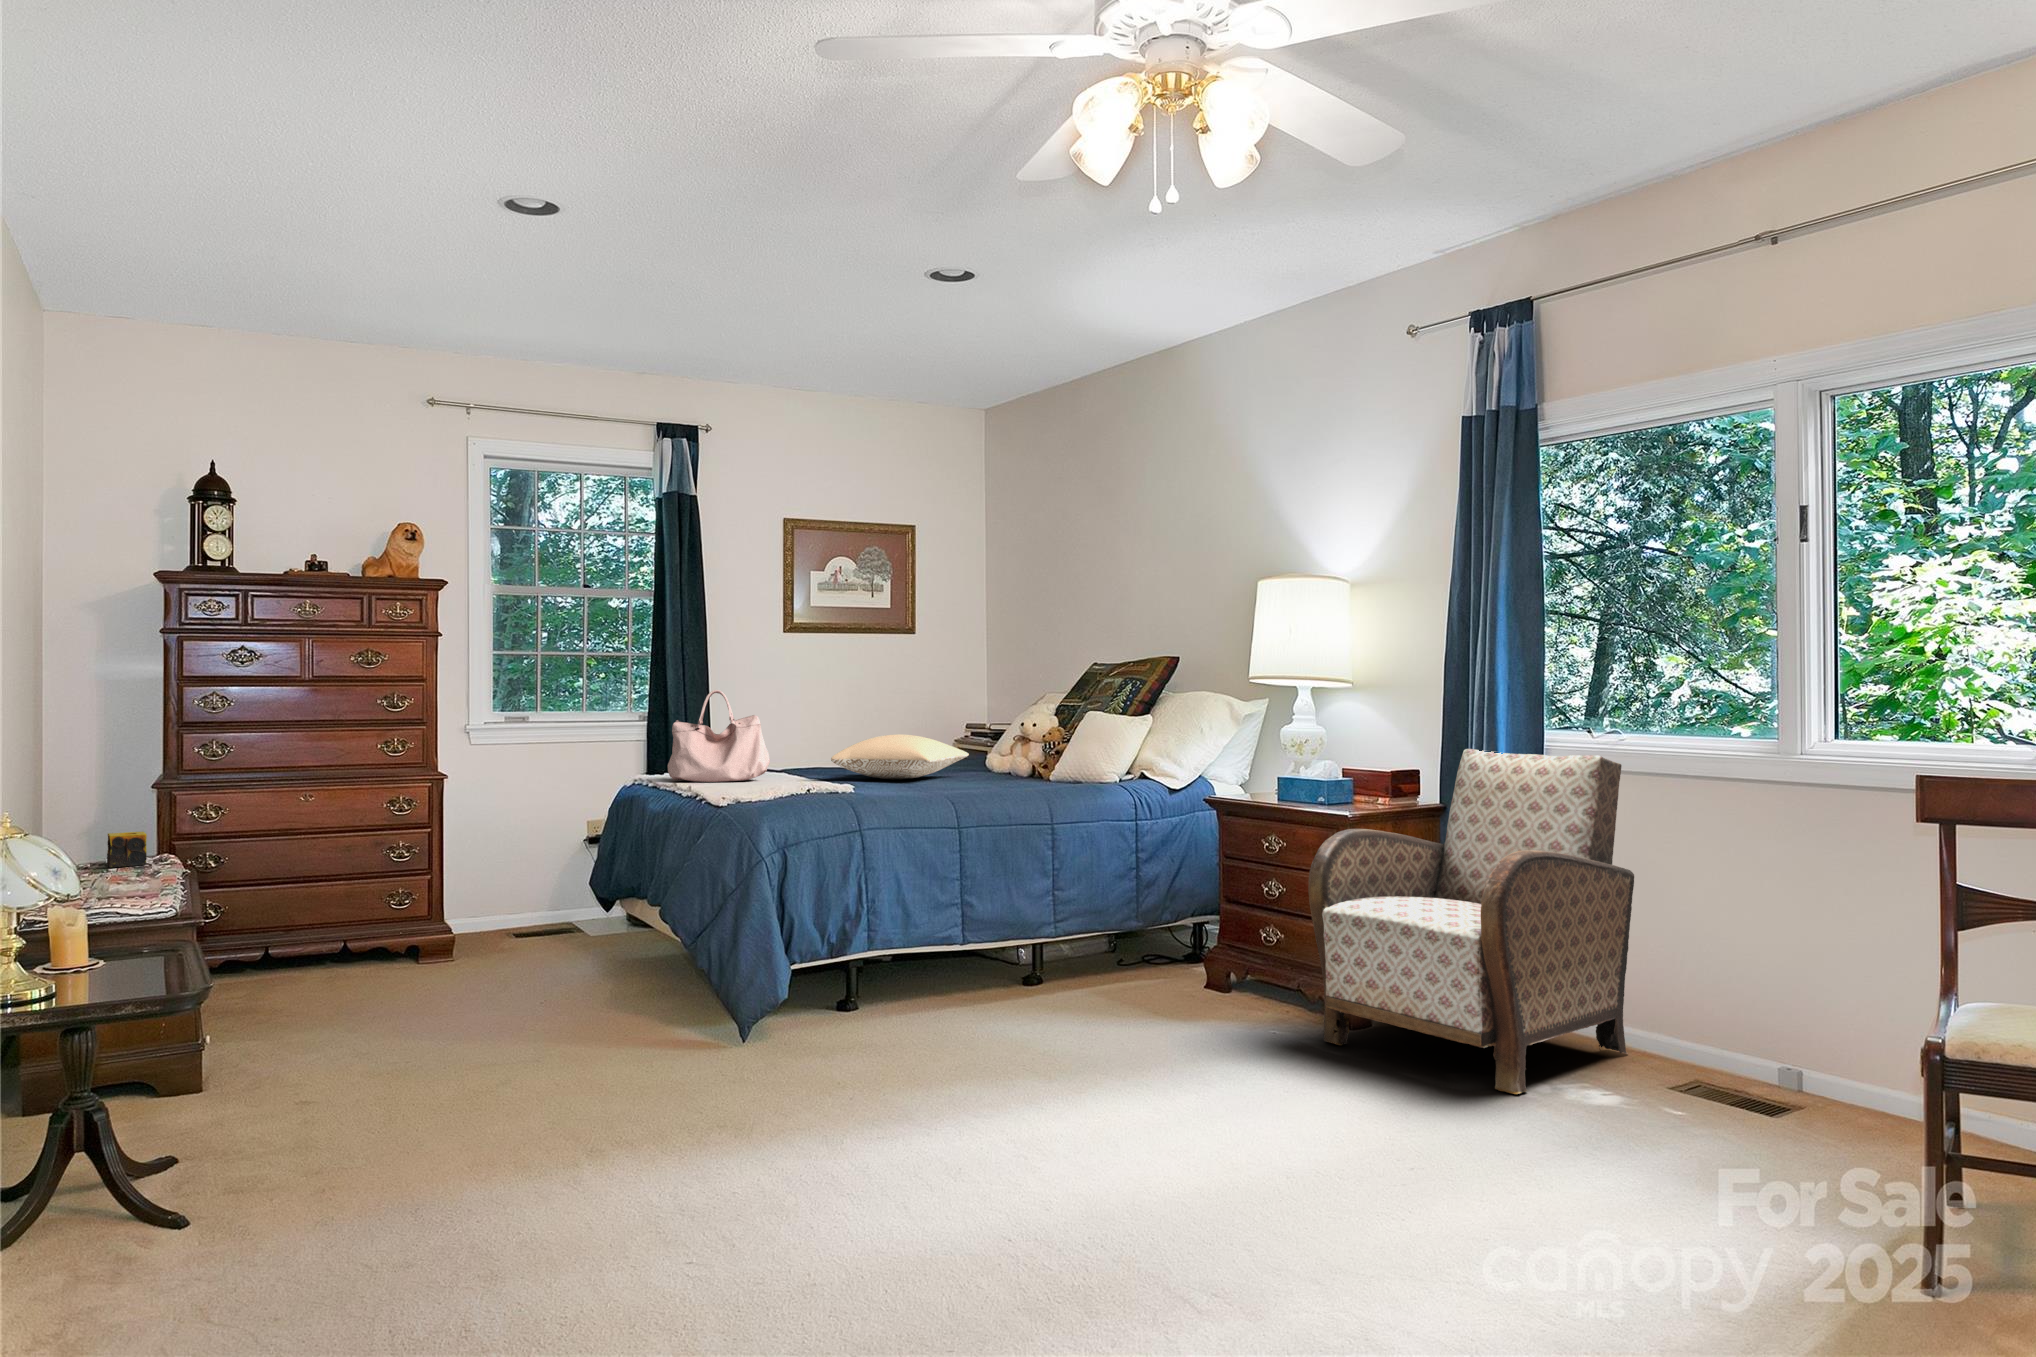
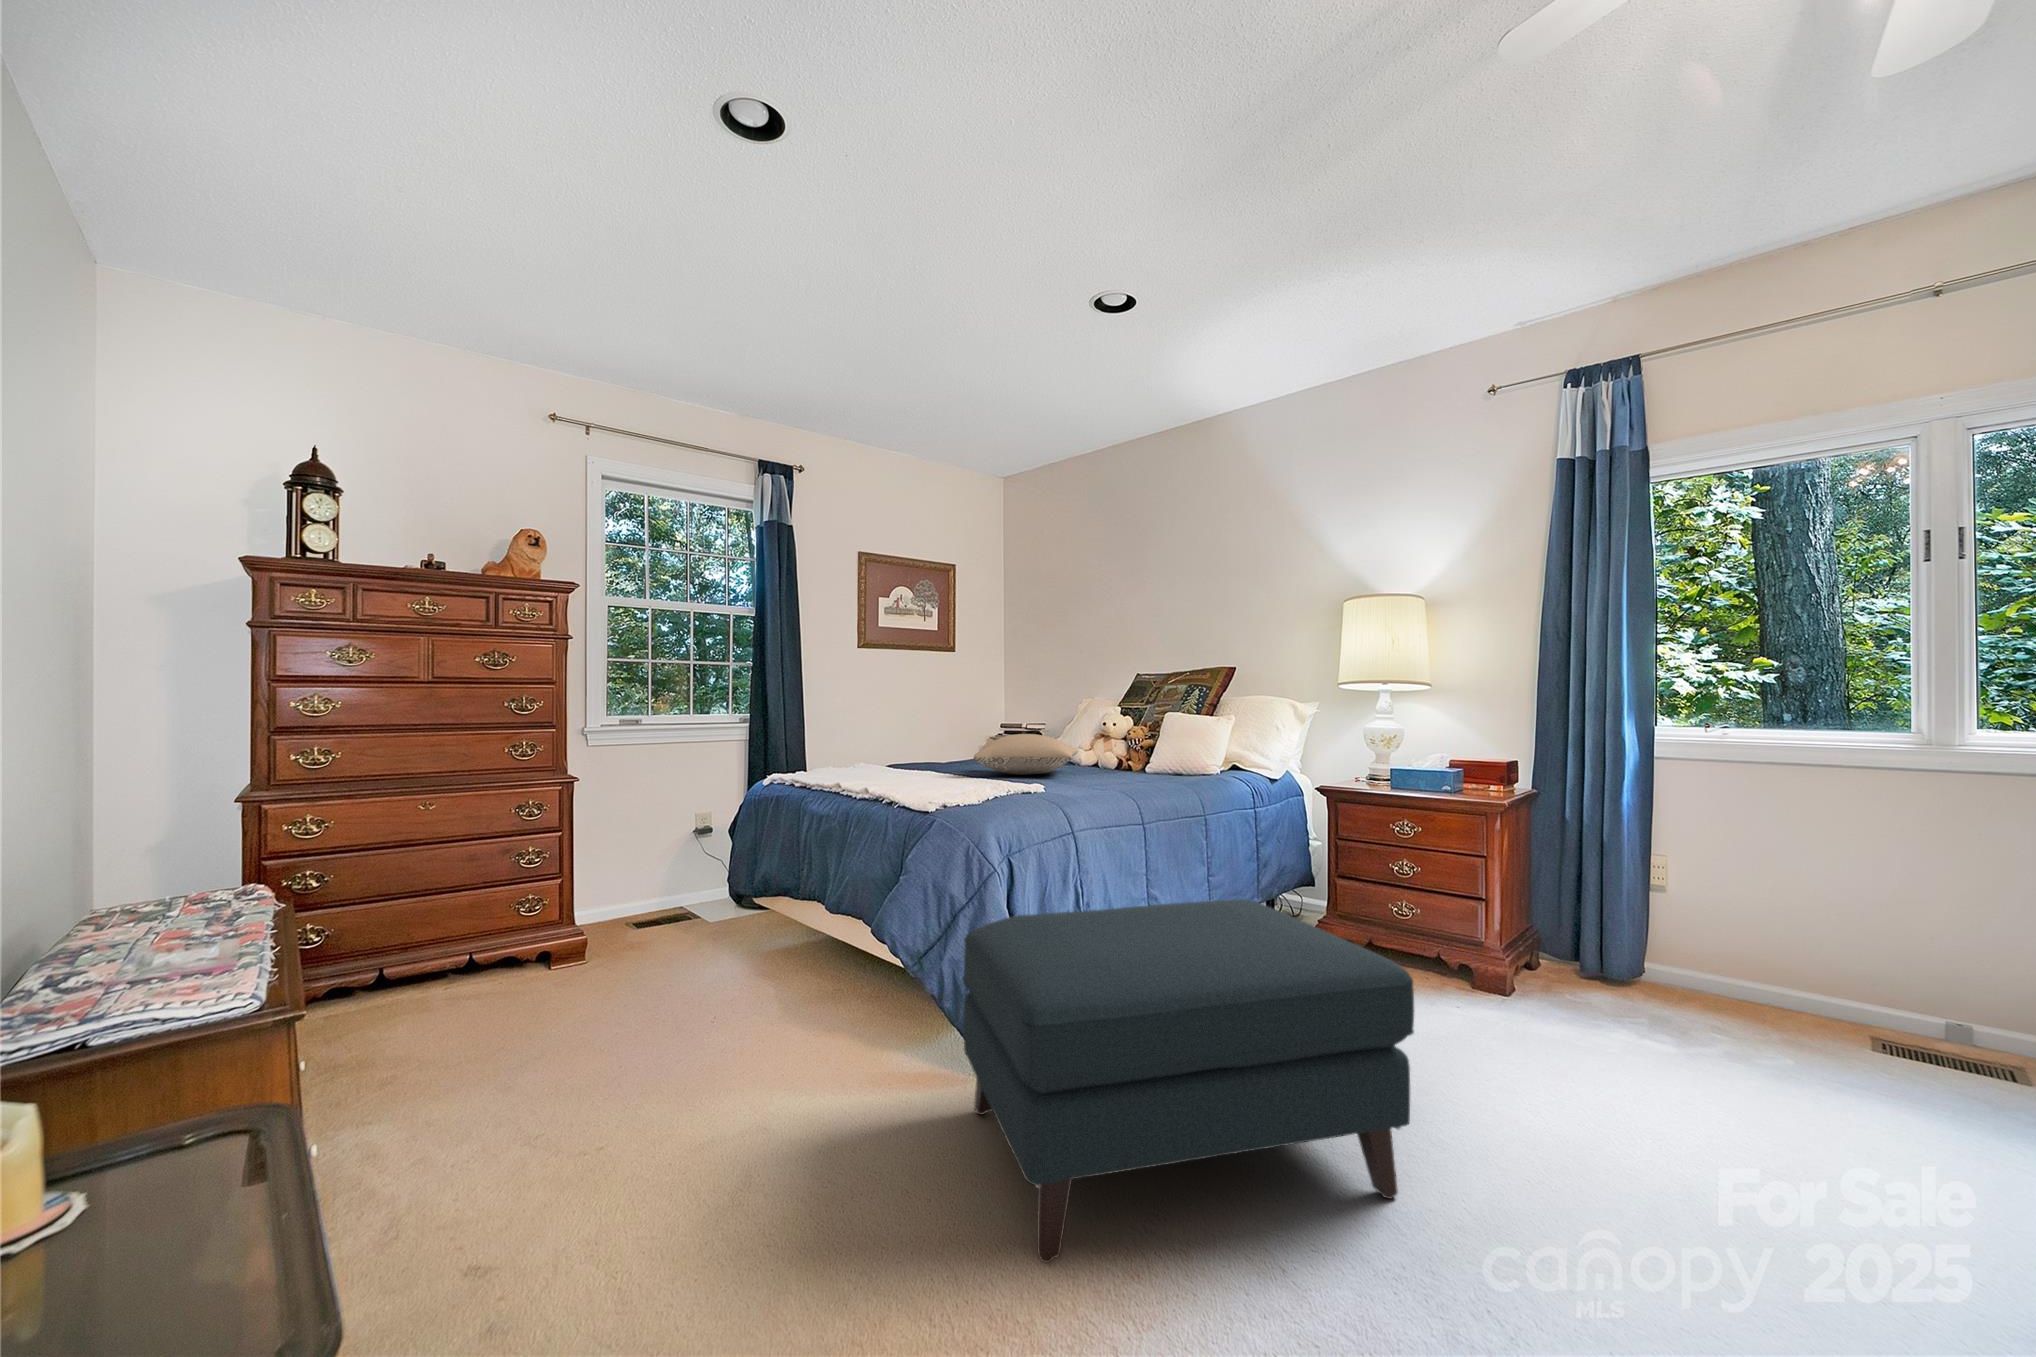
handbag: present [668,690,770,782] -> none [816,693,913,781]
armchair: present [1308,749,1634,1094] -> none [1548,743,1854,1094]
candle: present [107,832,147,867] -> none [170,861,229,911]
ottoman: none [640,888,981,1123] -> present [963,900,1414,1263]

